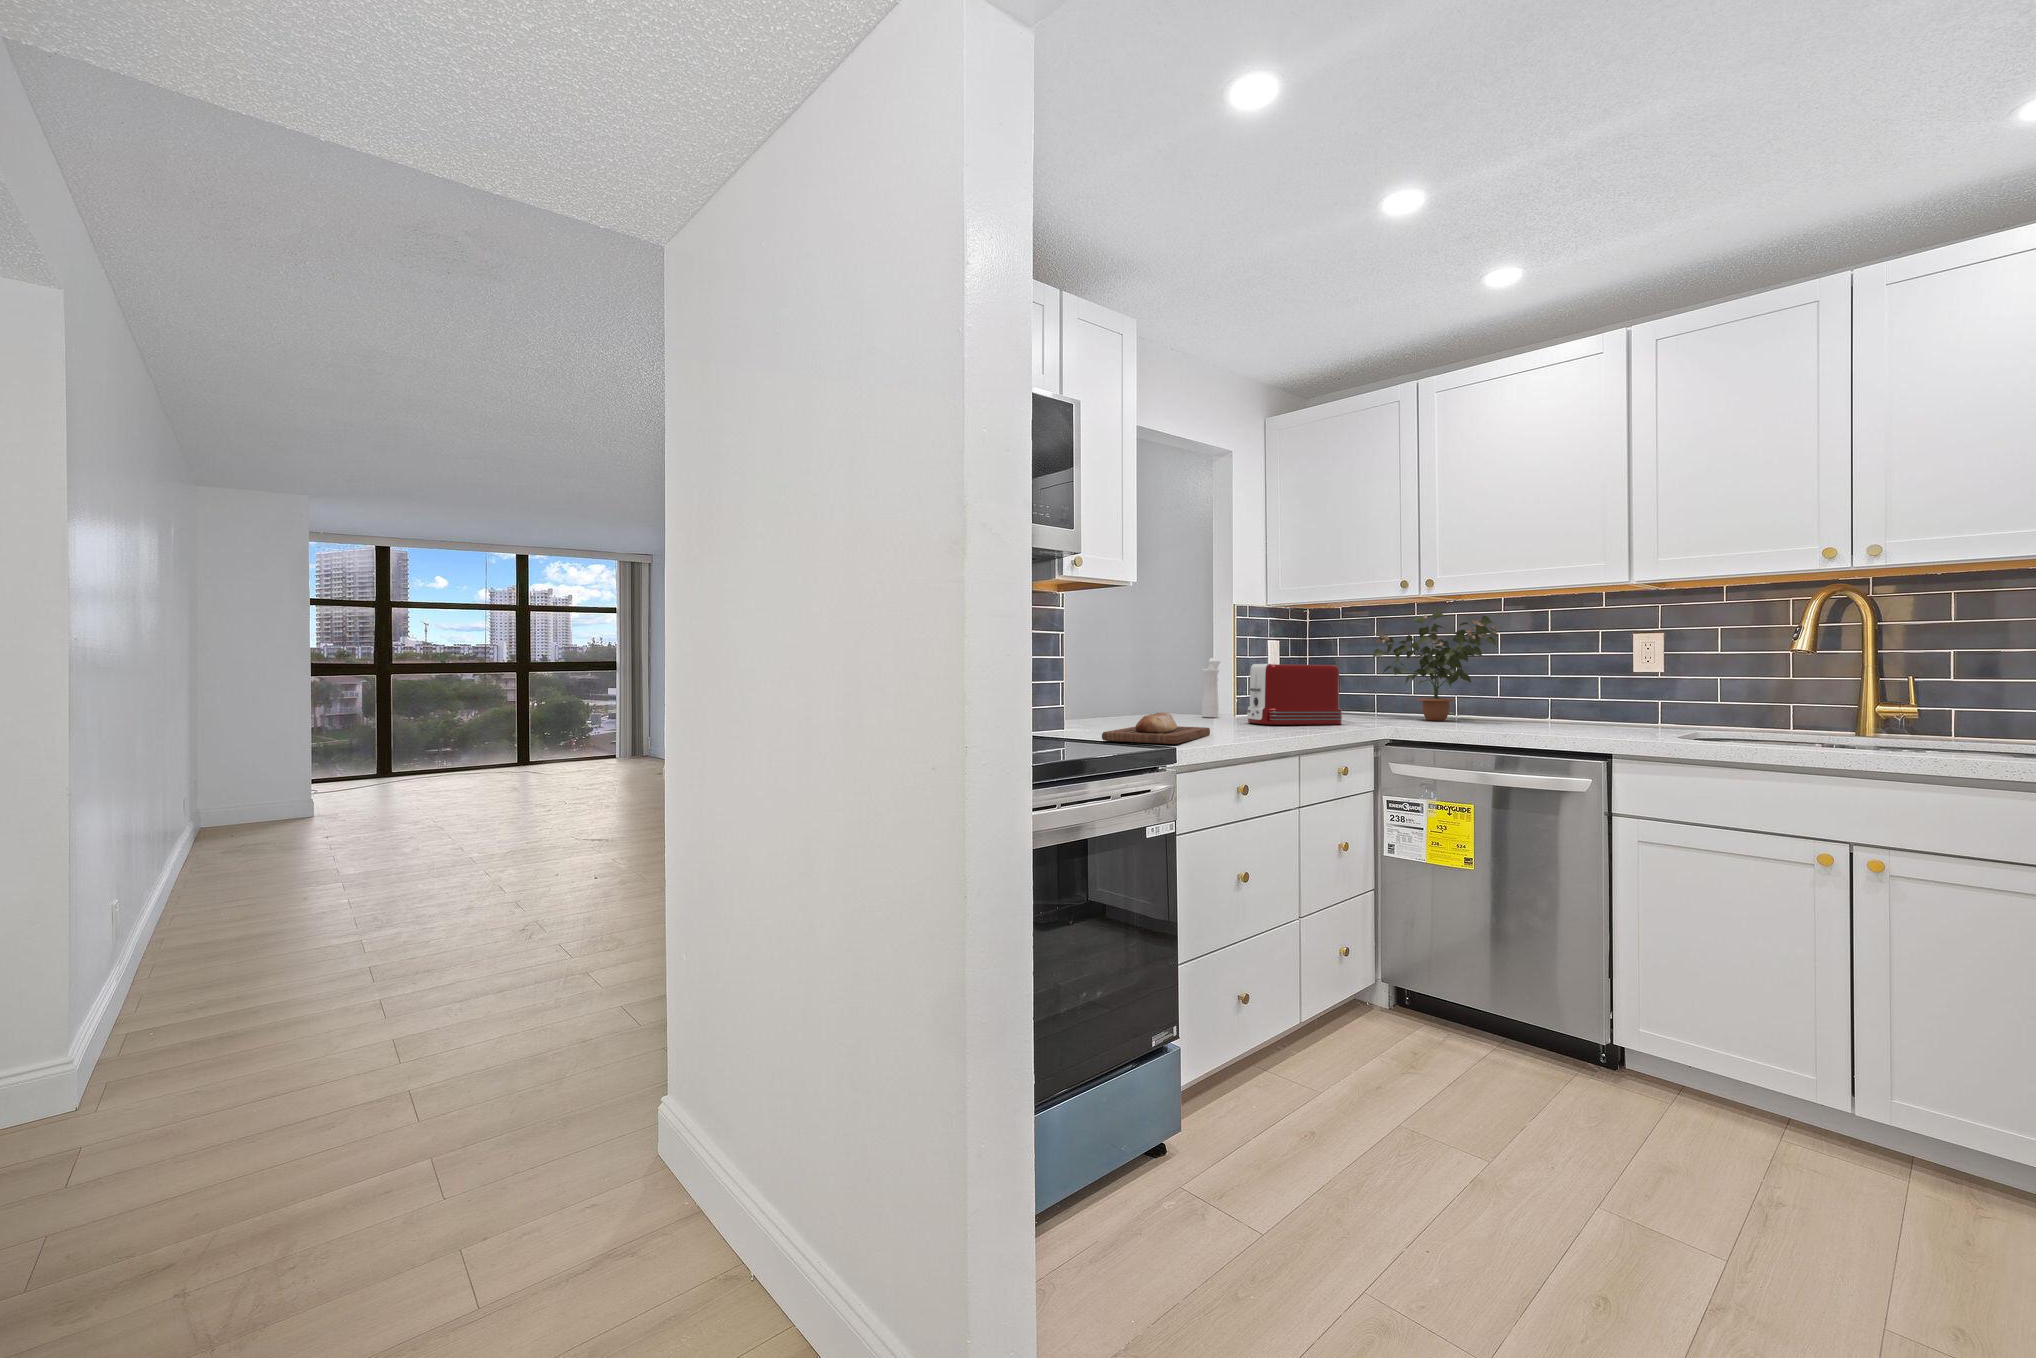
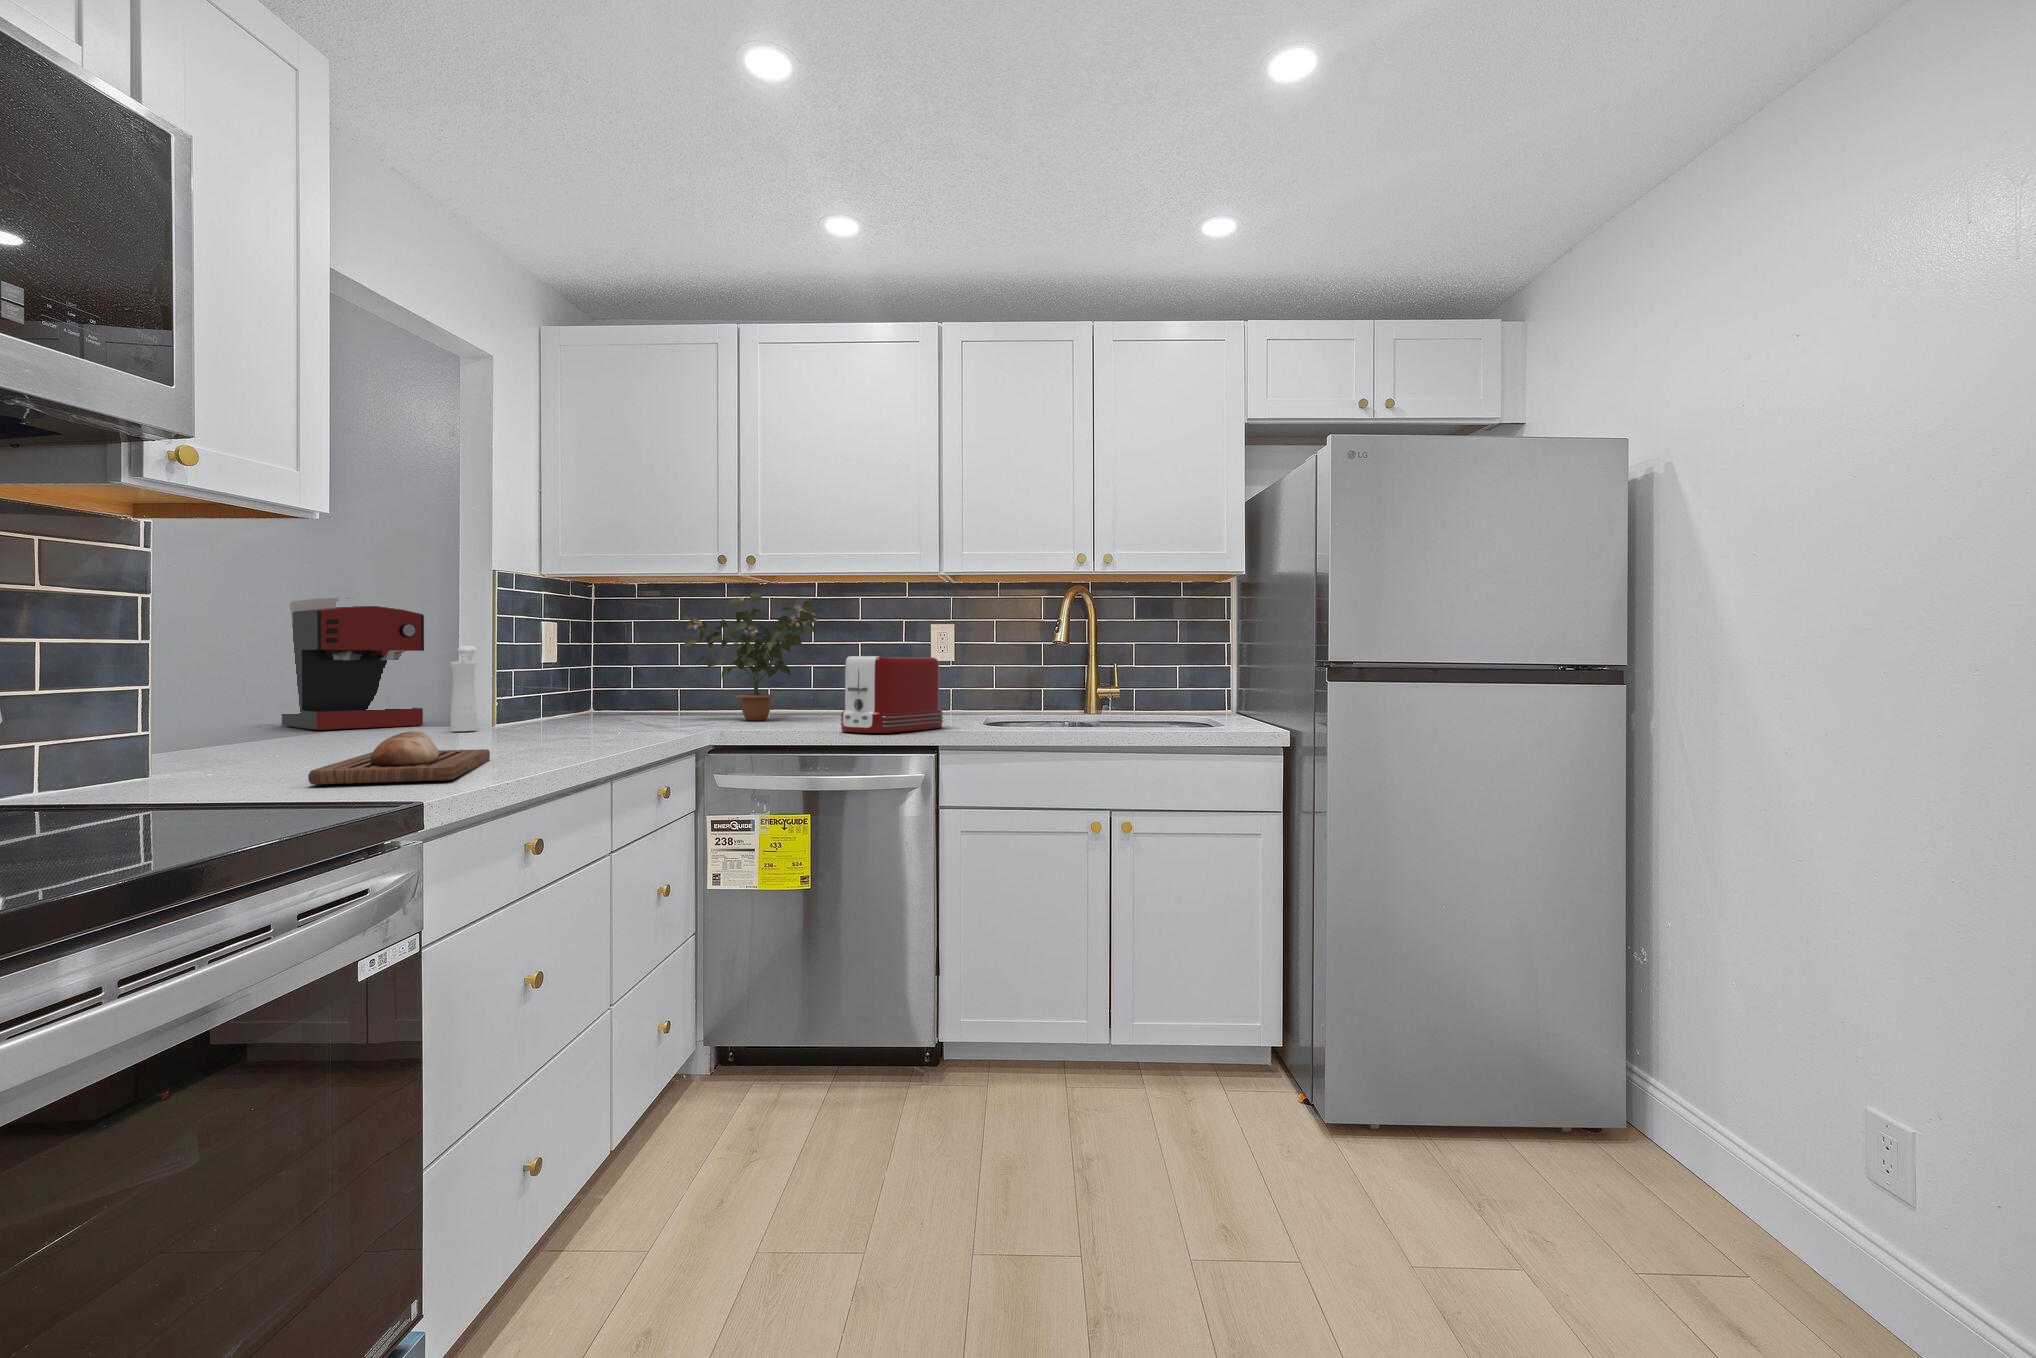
coffee maker: none [1114,628,1191,713] -> present [282,598,424,730]
toaster: present [1247,664,1342,725] -> present [840,656,943,733]

